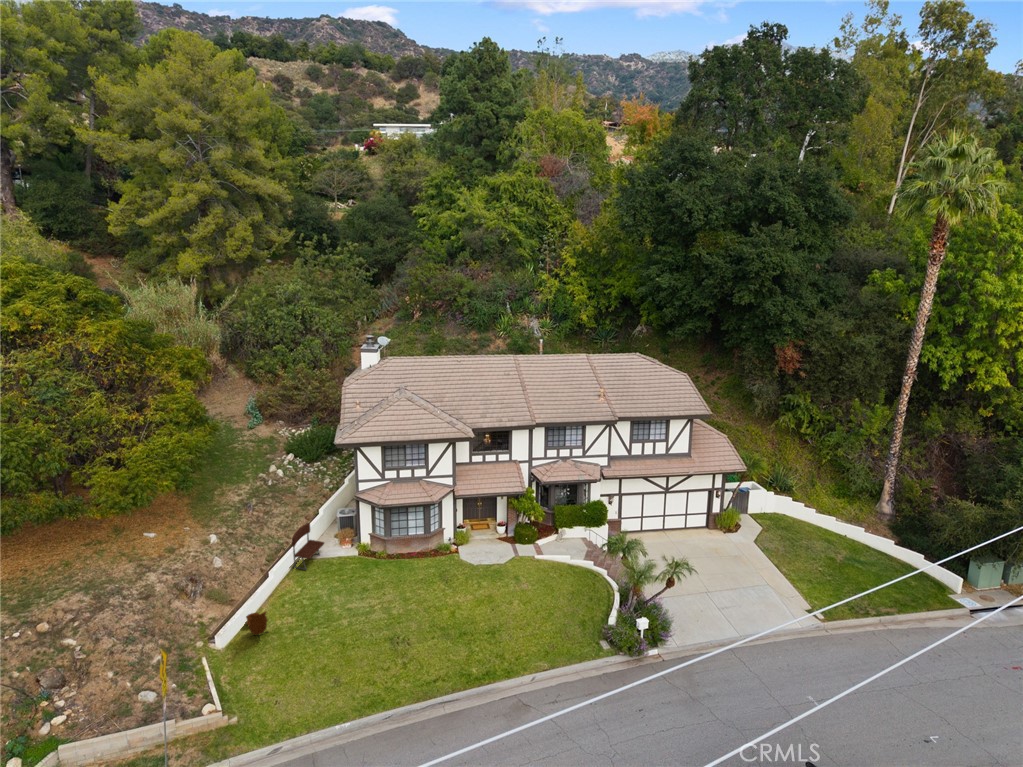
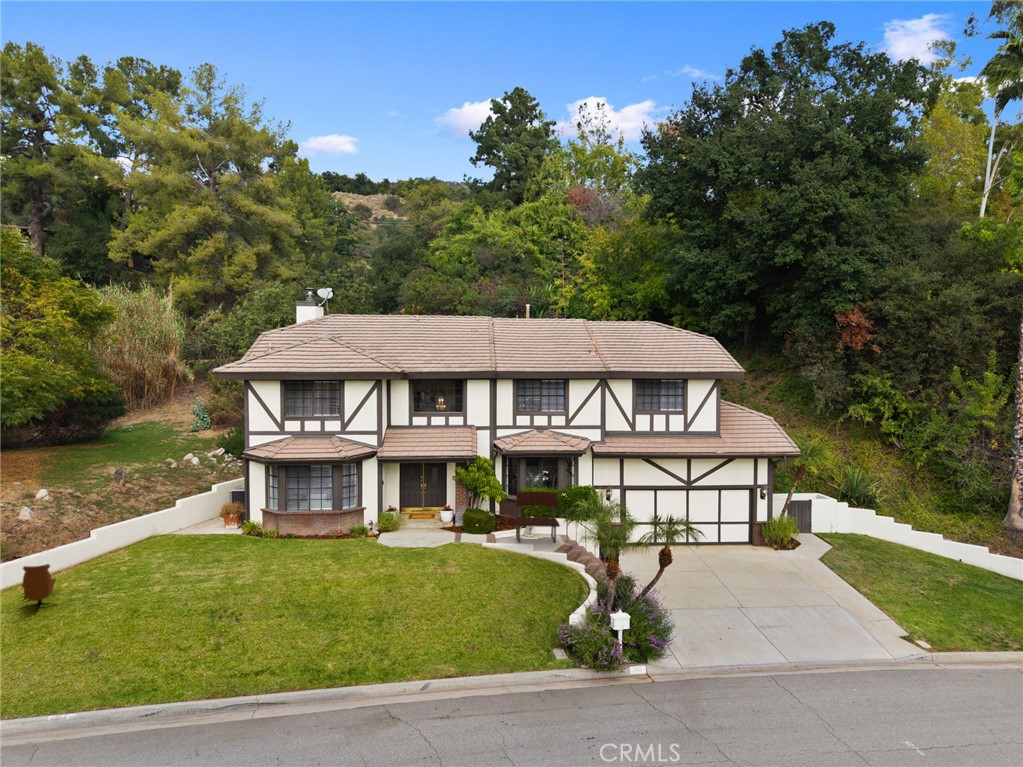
bench: present [292,523,324,570] -> present [516,491,560,542]

